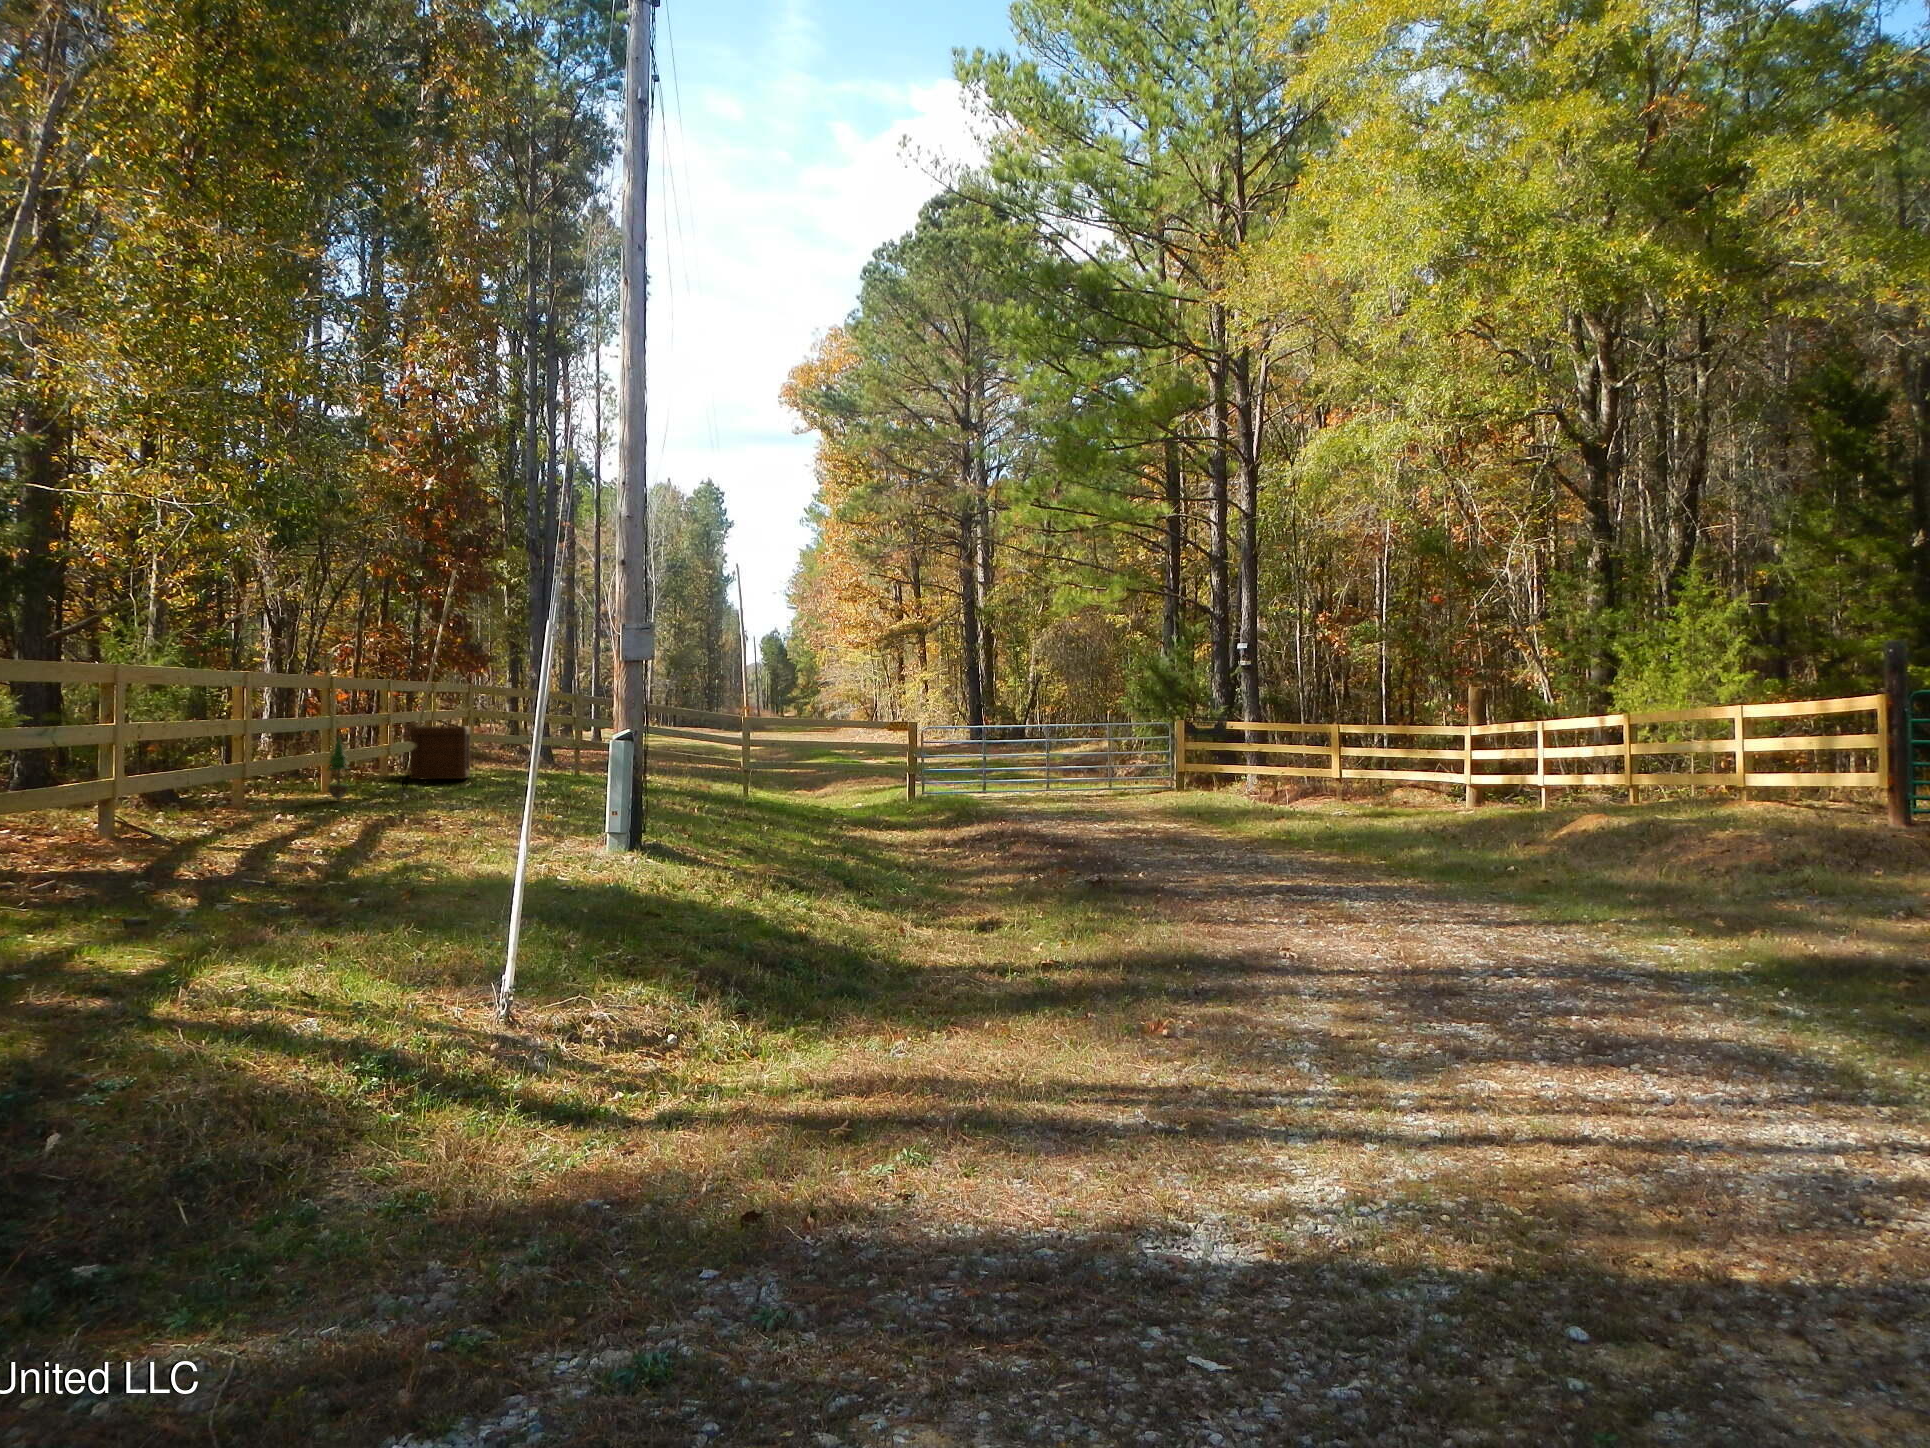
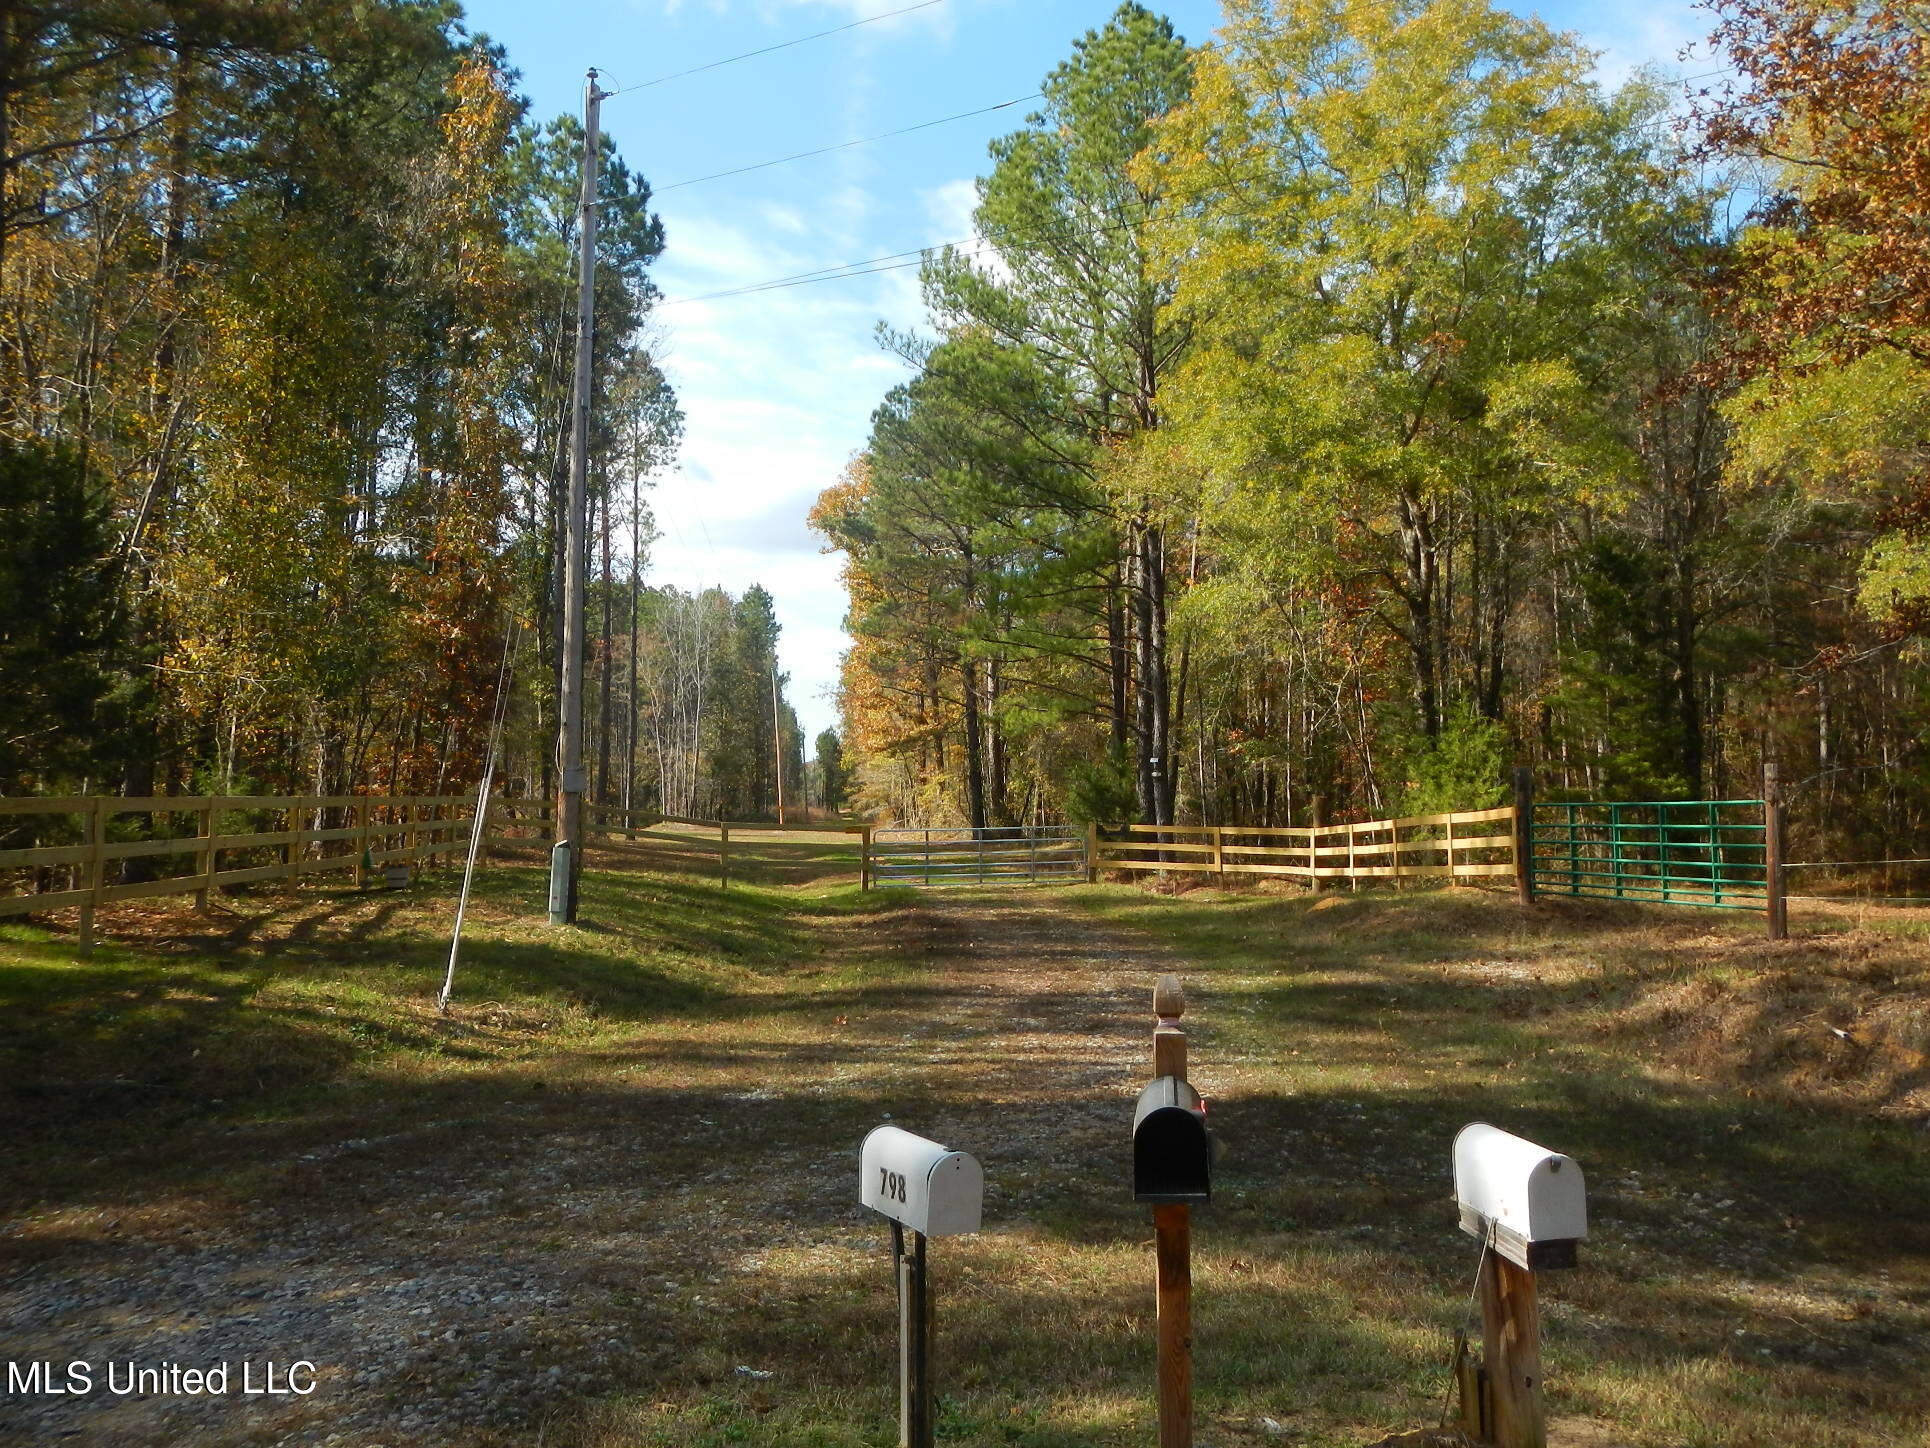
wooden crate: present [410,727,470,780] -> none [427,834,478,877]
bucket: none [351,763,395,794] -> present [377,864,411,887]

